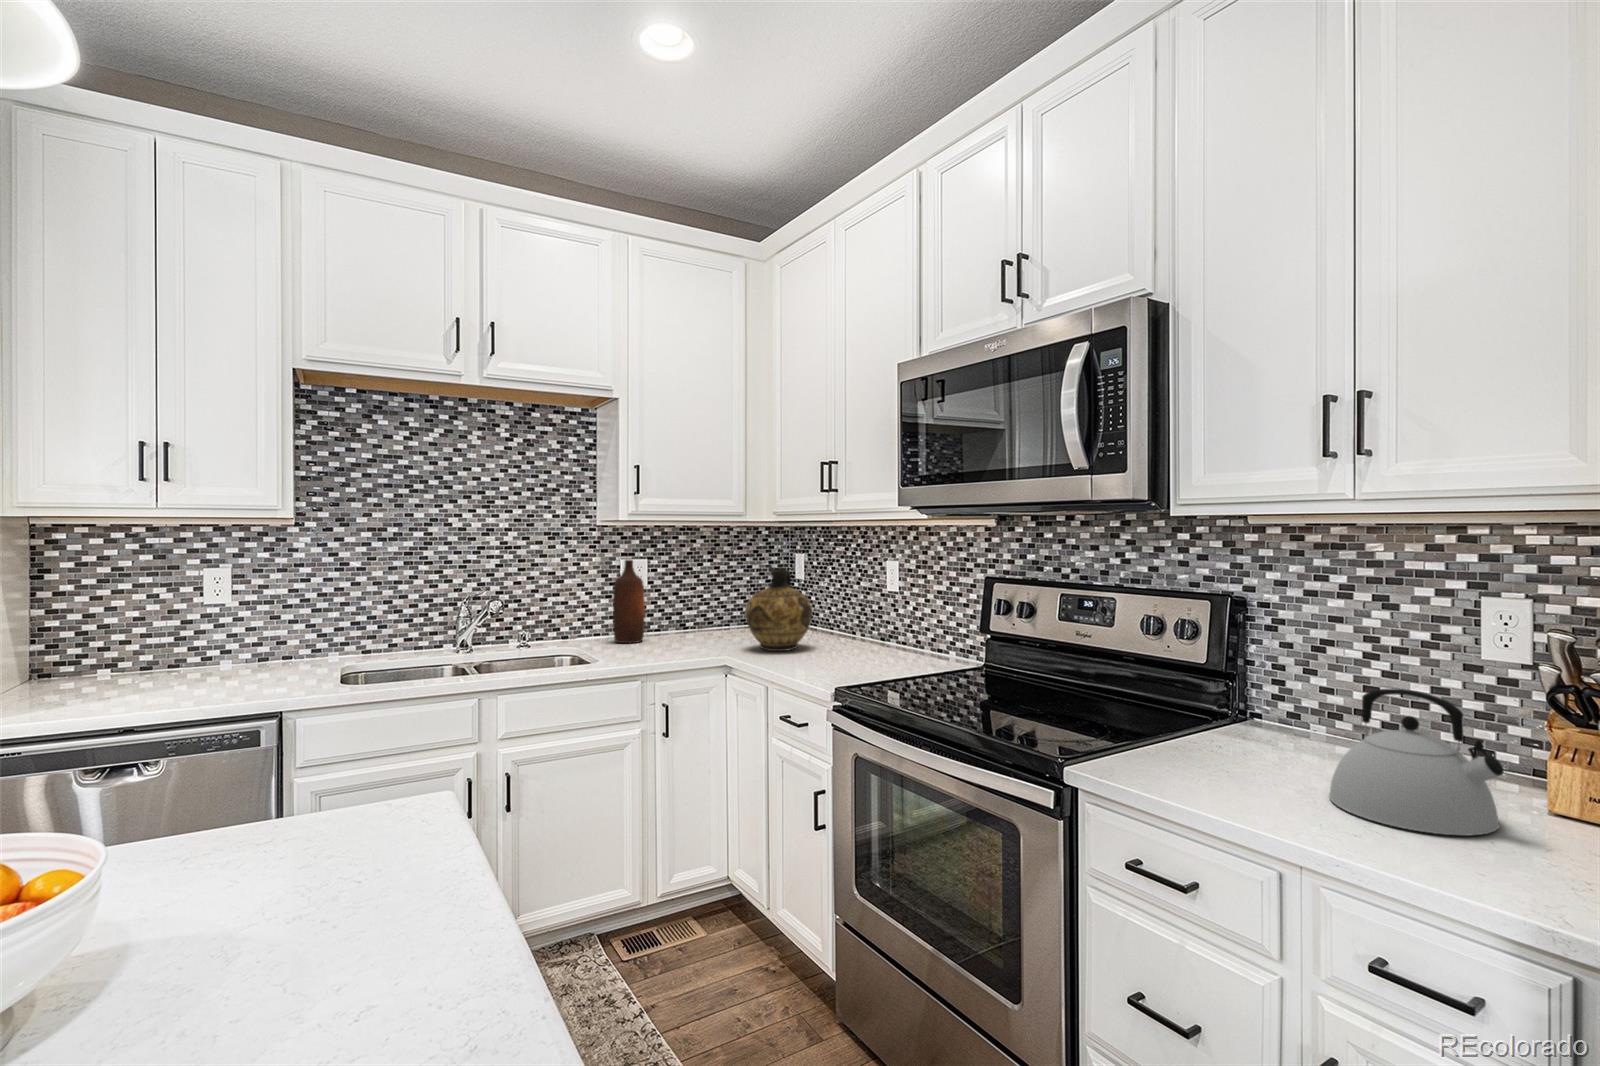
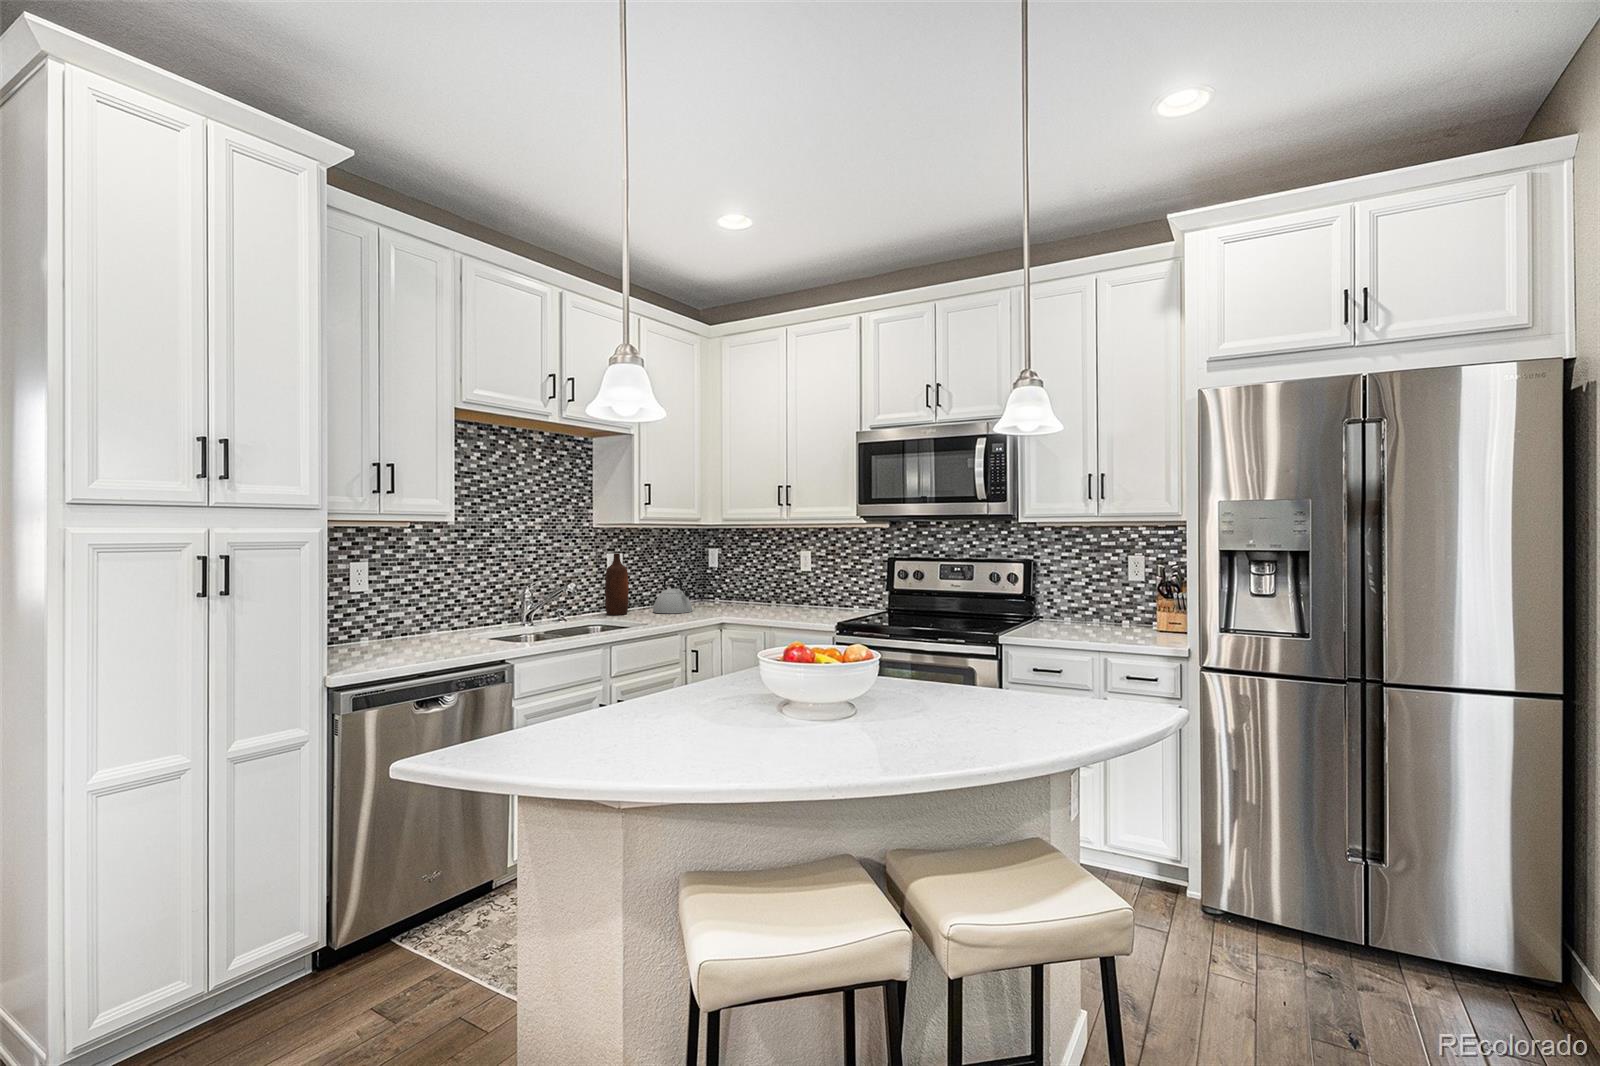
ceramic jug: present [745,566,813,651] -> none [717,555,762,612]
kettle: present [1329,688,1504,836] -> present [653,577,692,613]

